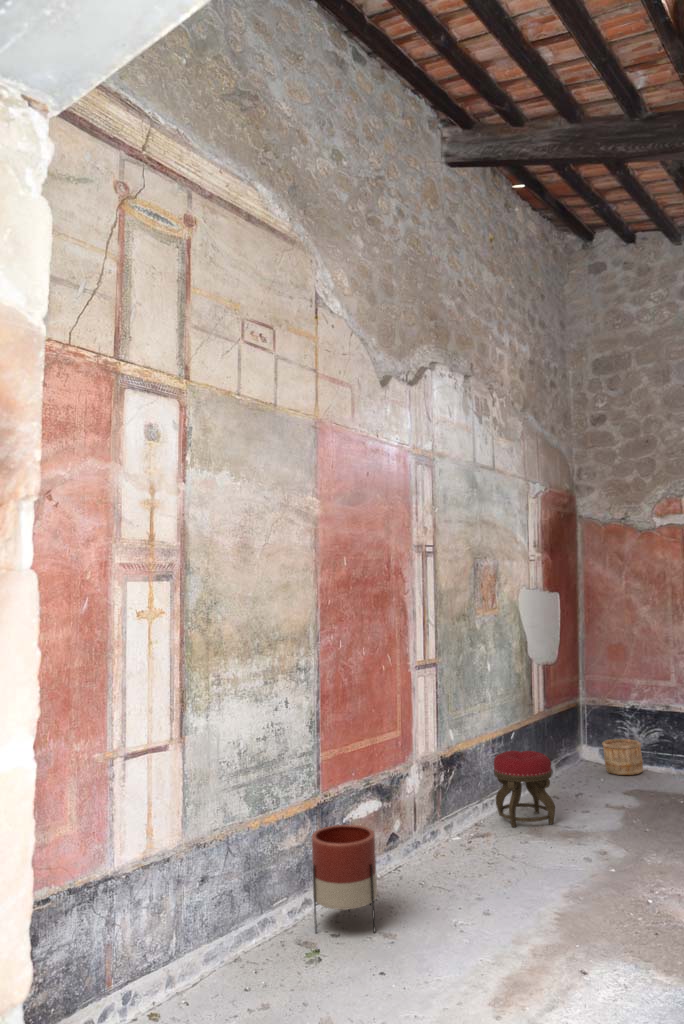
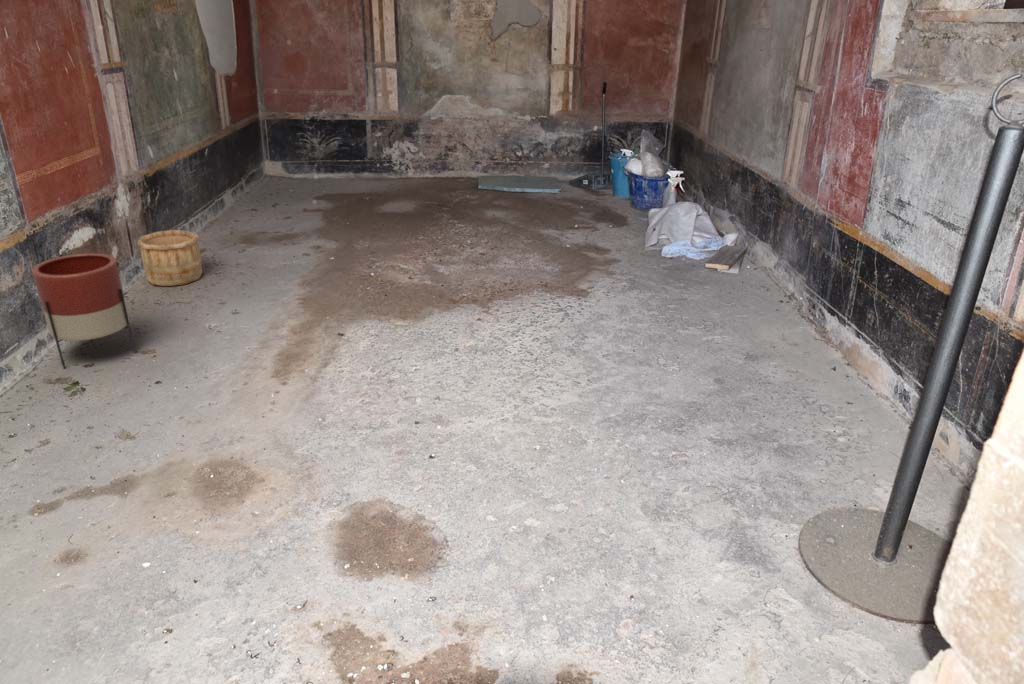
wooden bucket: present [602,739,643,775] -> present [137,230,202,286]
stool: present [494,751,555,827] -> none [198,165,267,239]

